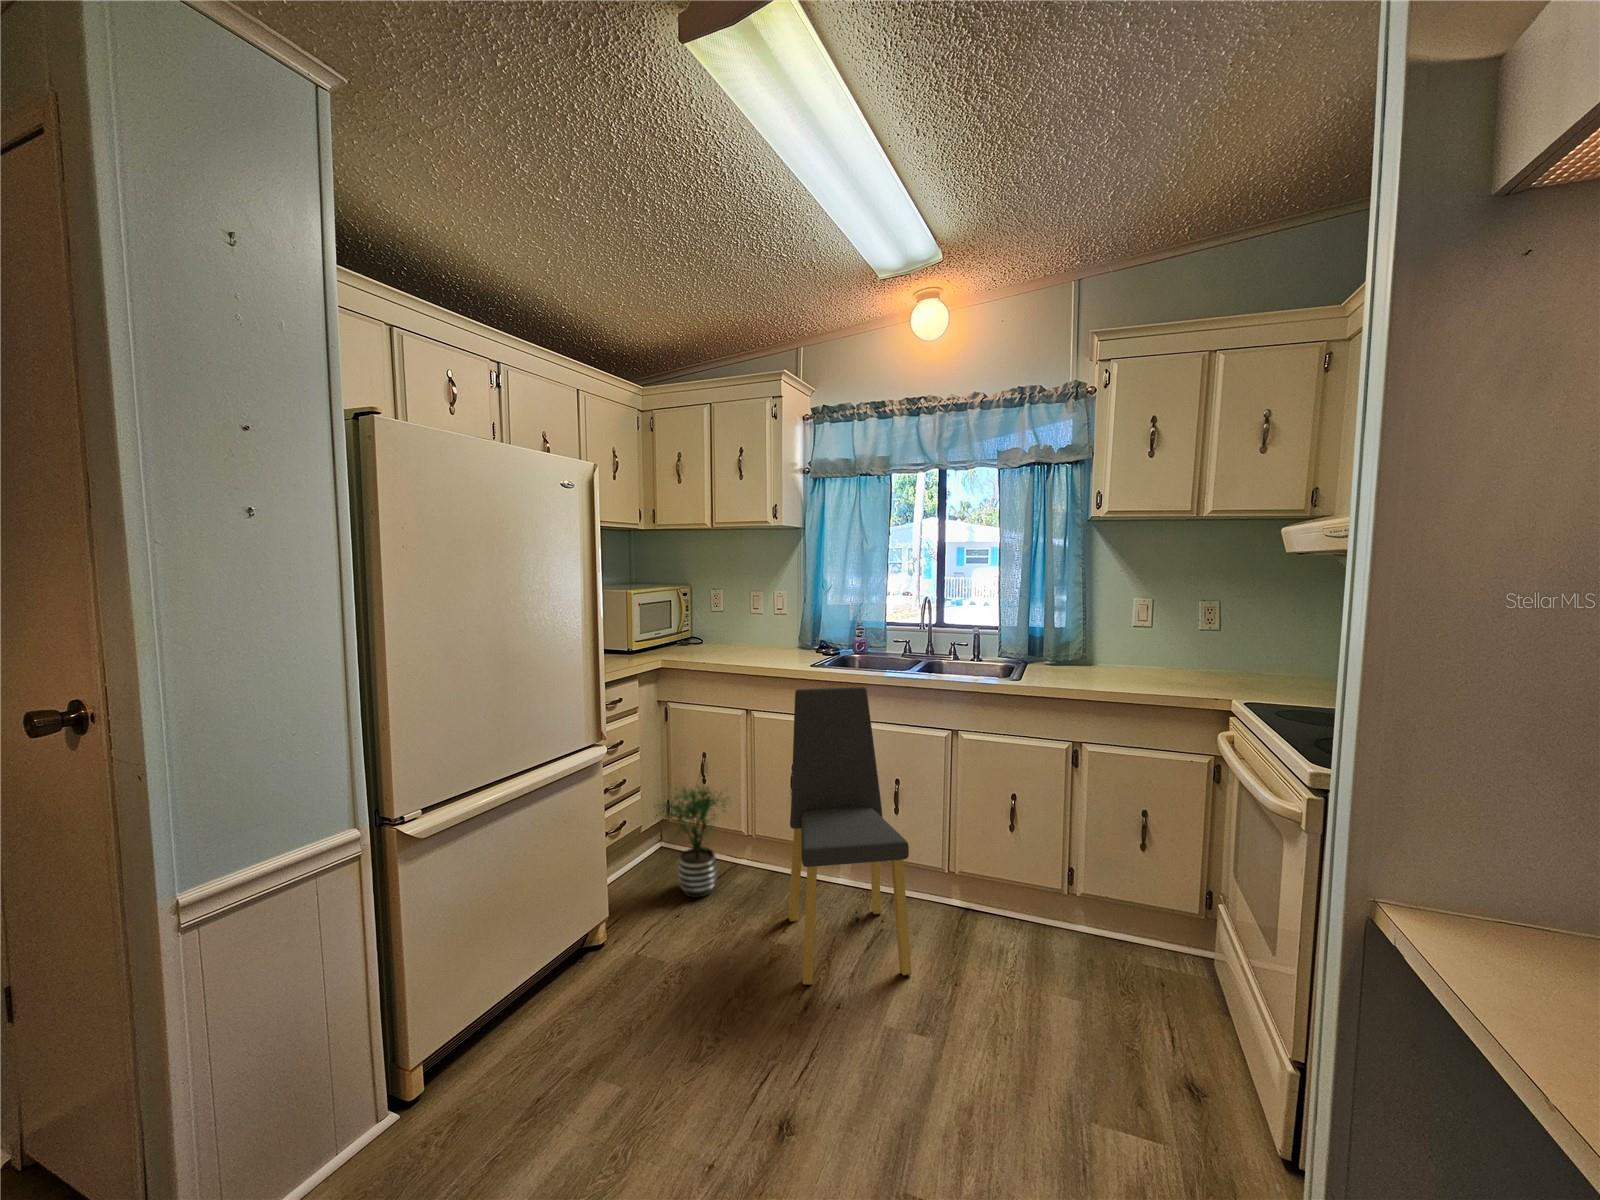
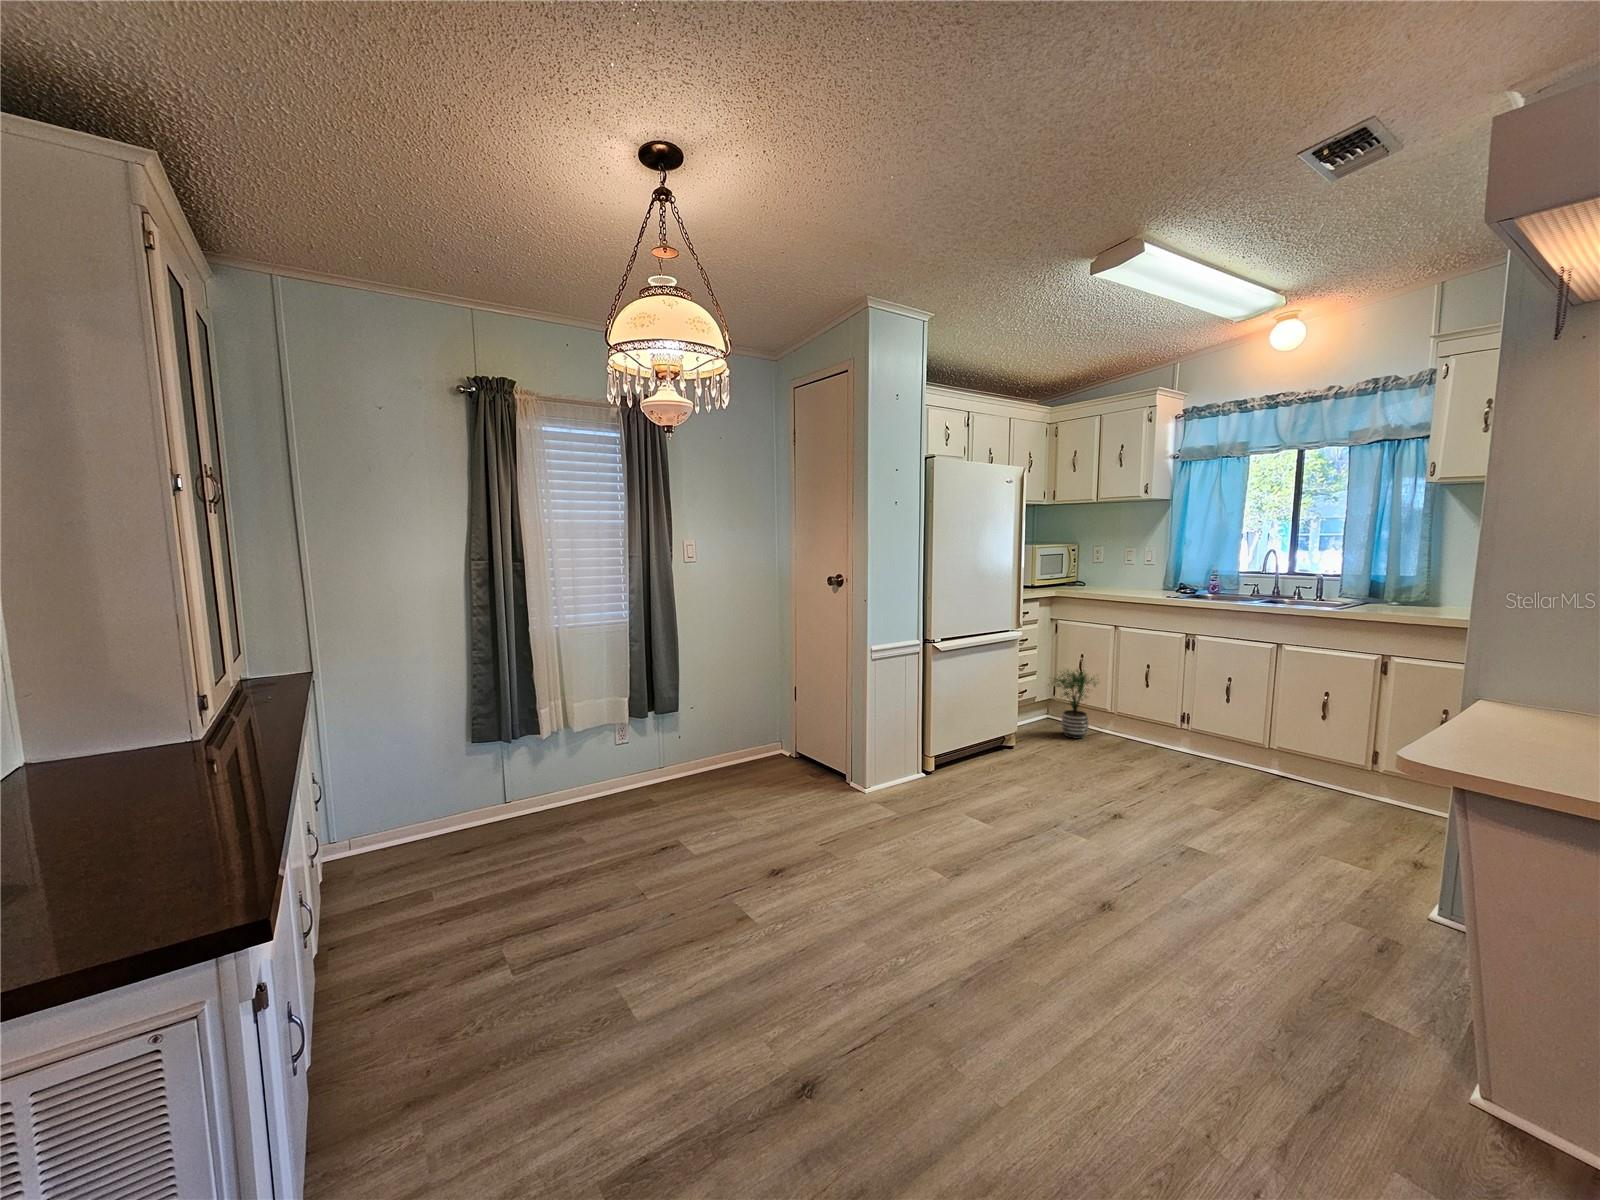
dining chair: present [788,687,911,985] -> none [1137,609,1223,790]

